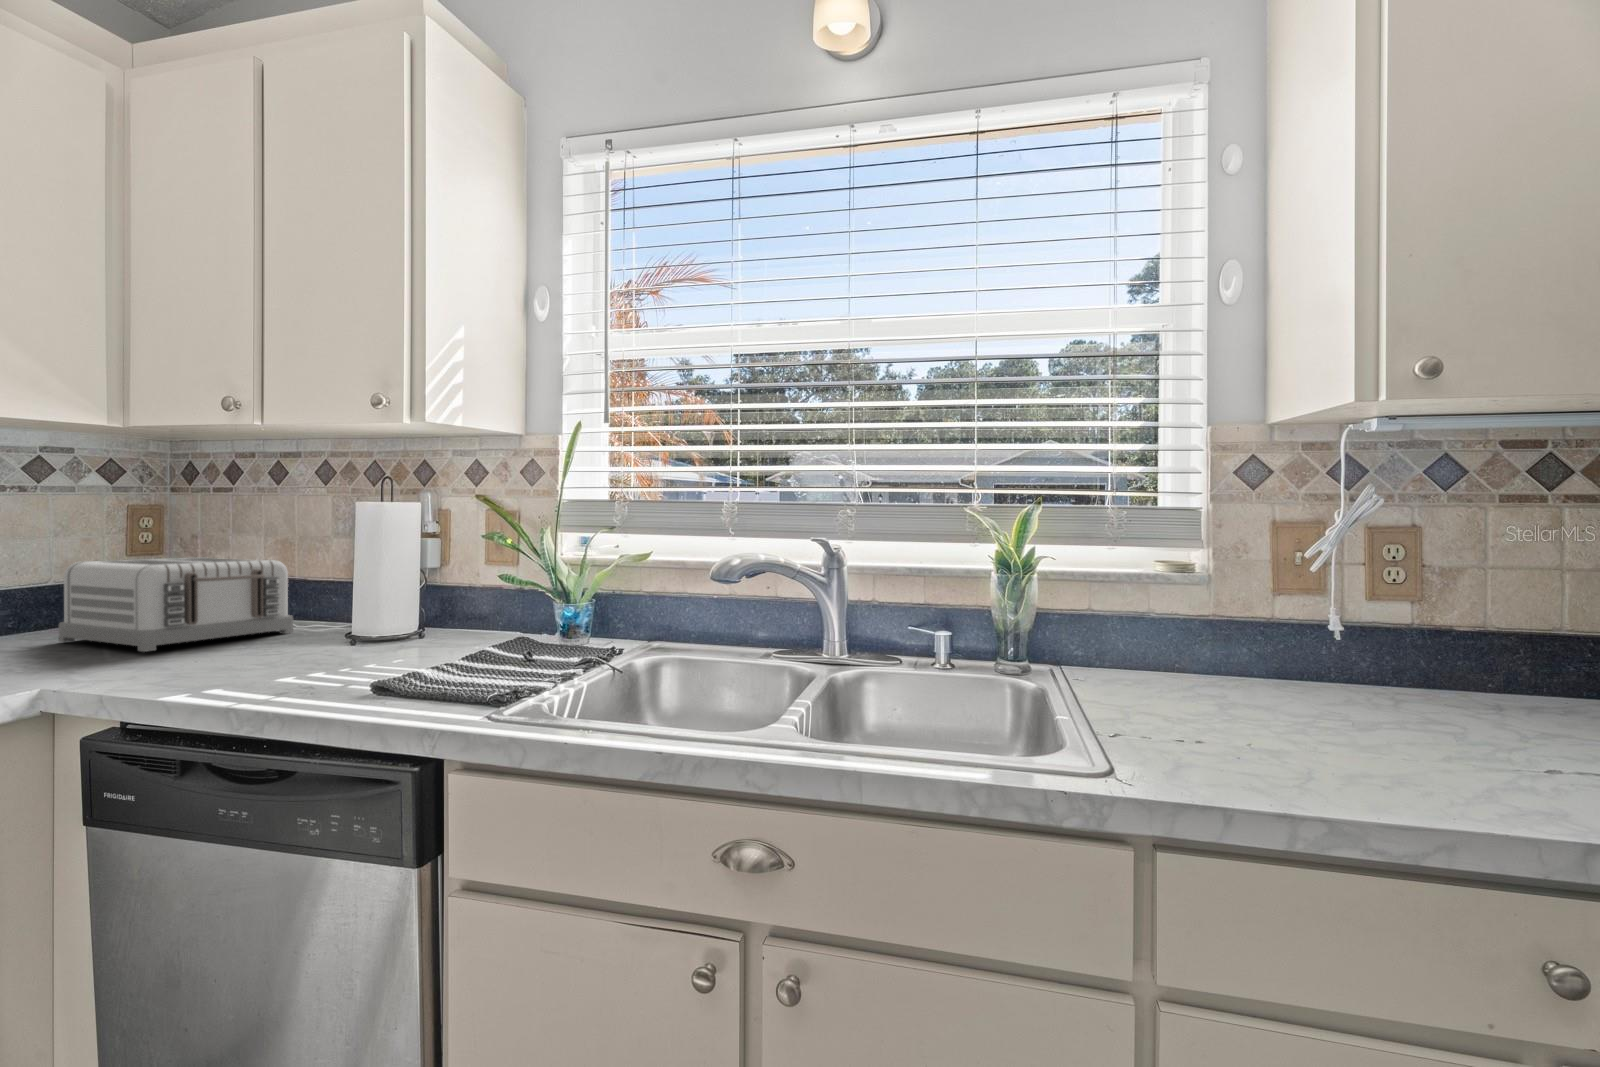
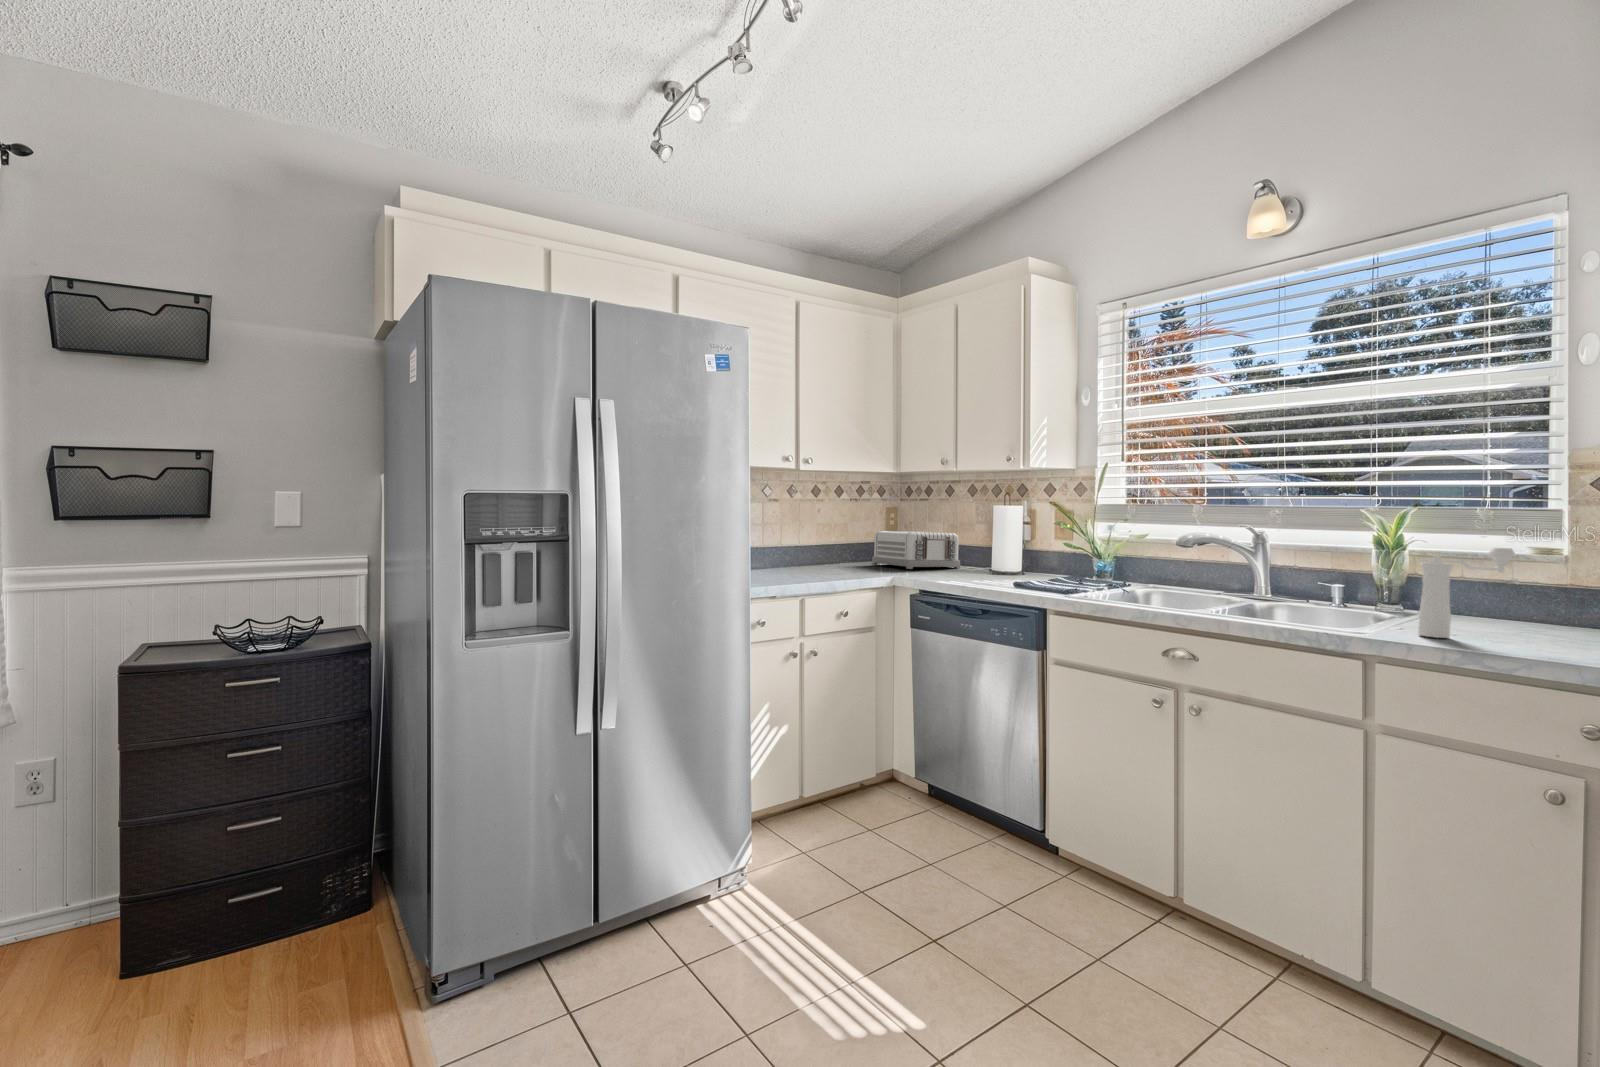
pepper mill: none [1168,586,1299,769] -> present [1418,548,1515,638]

